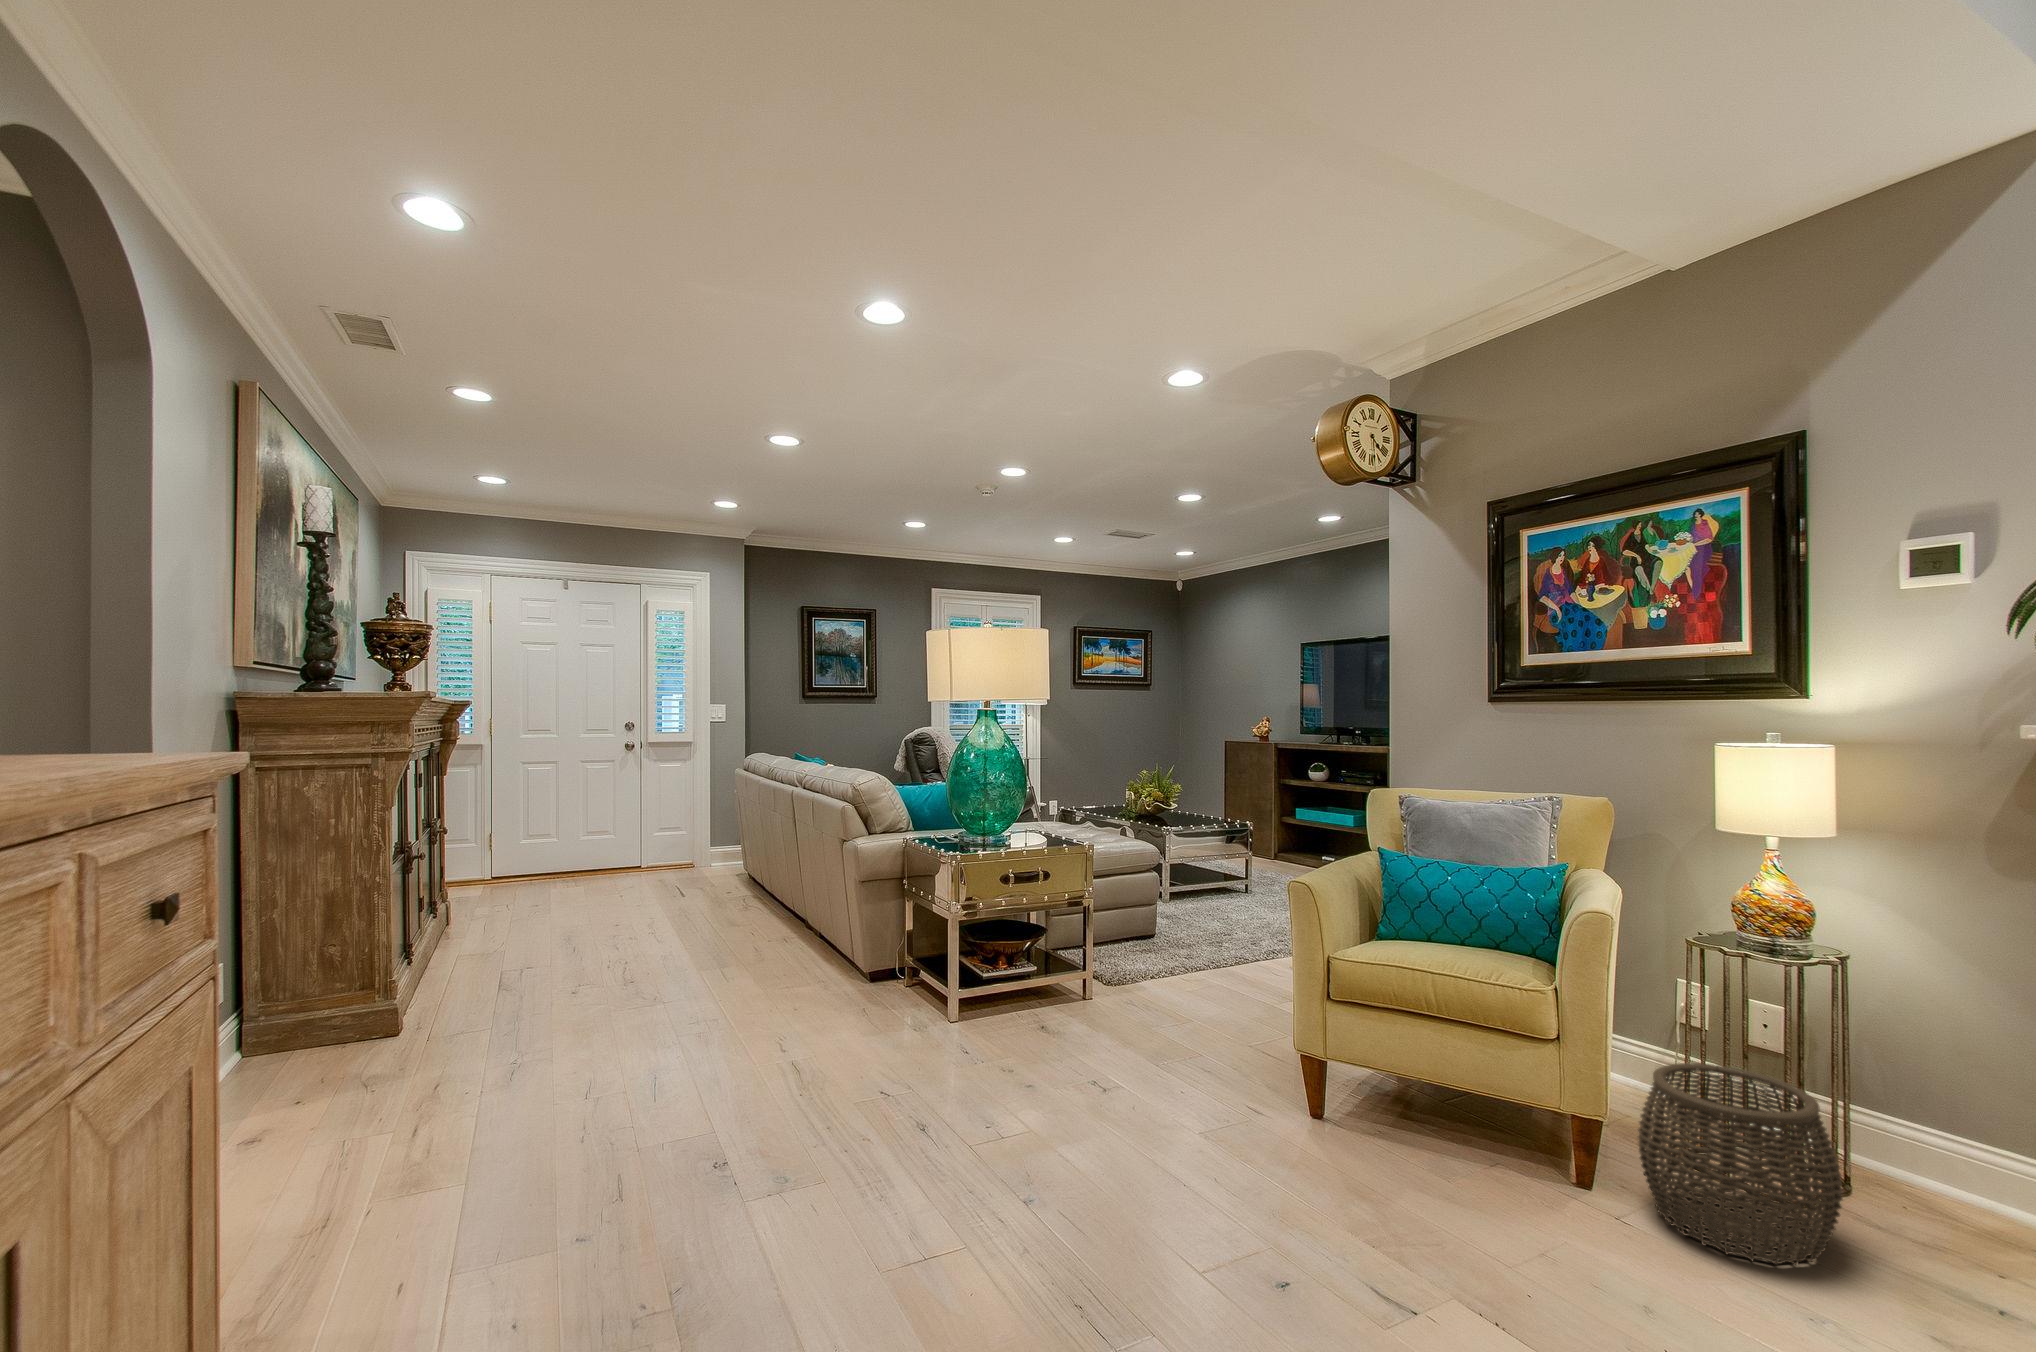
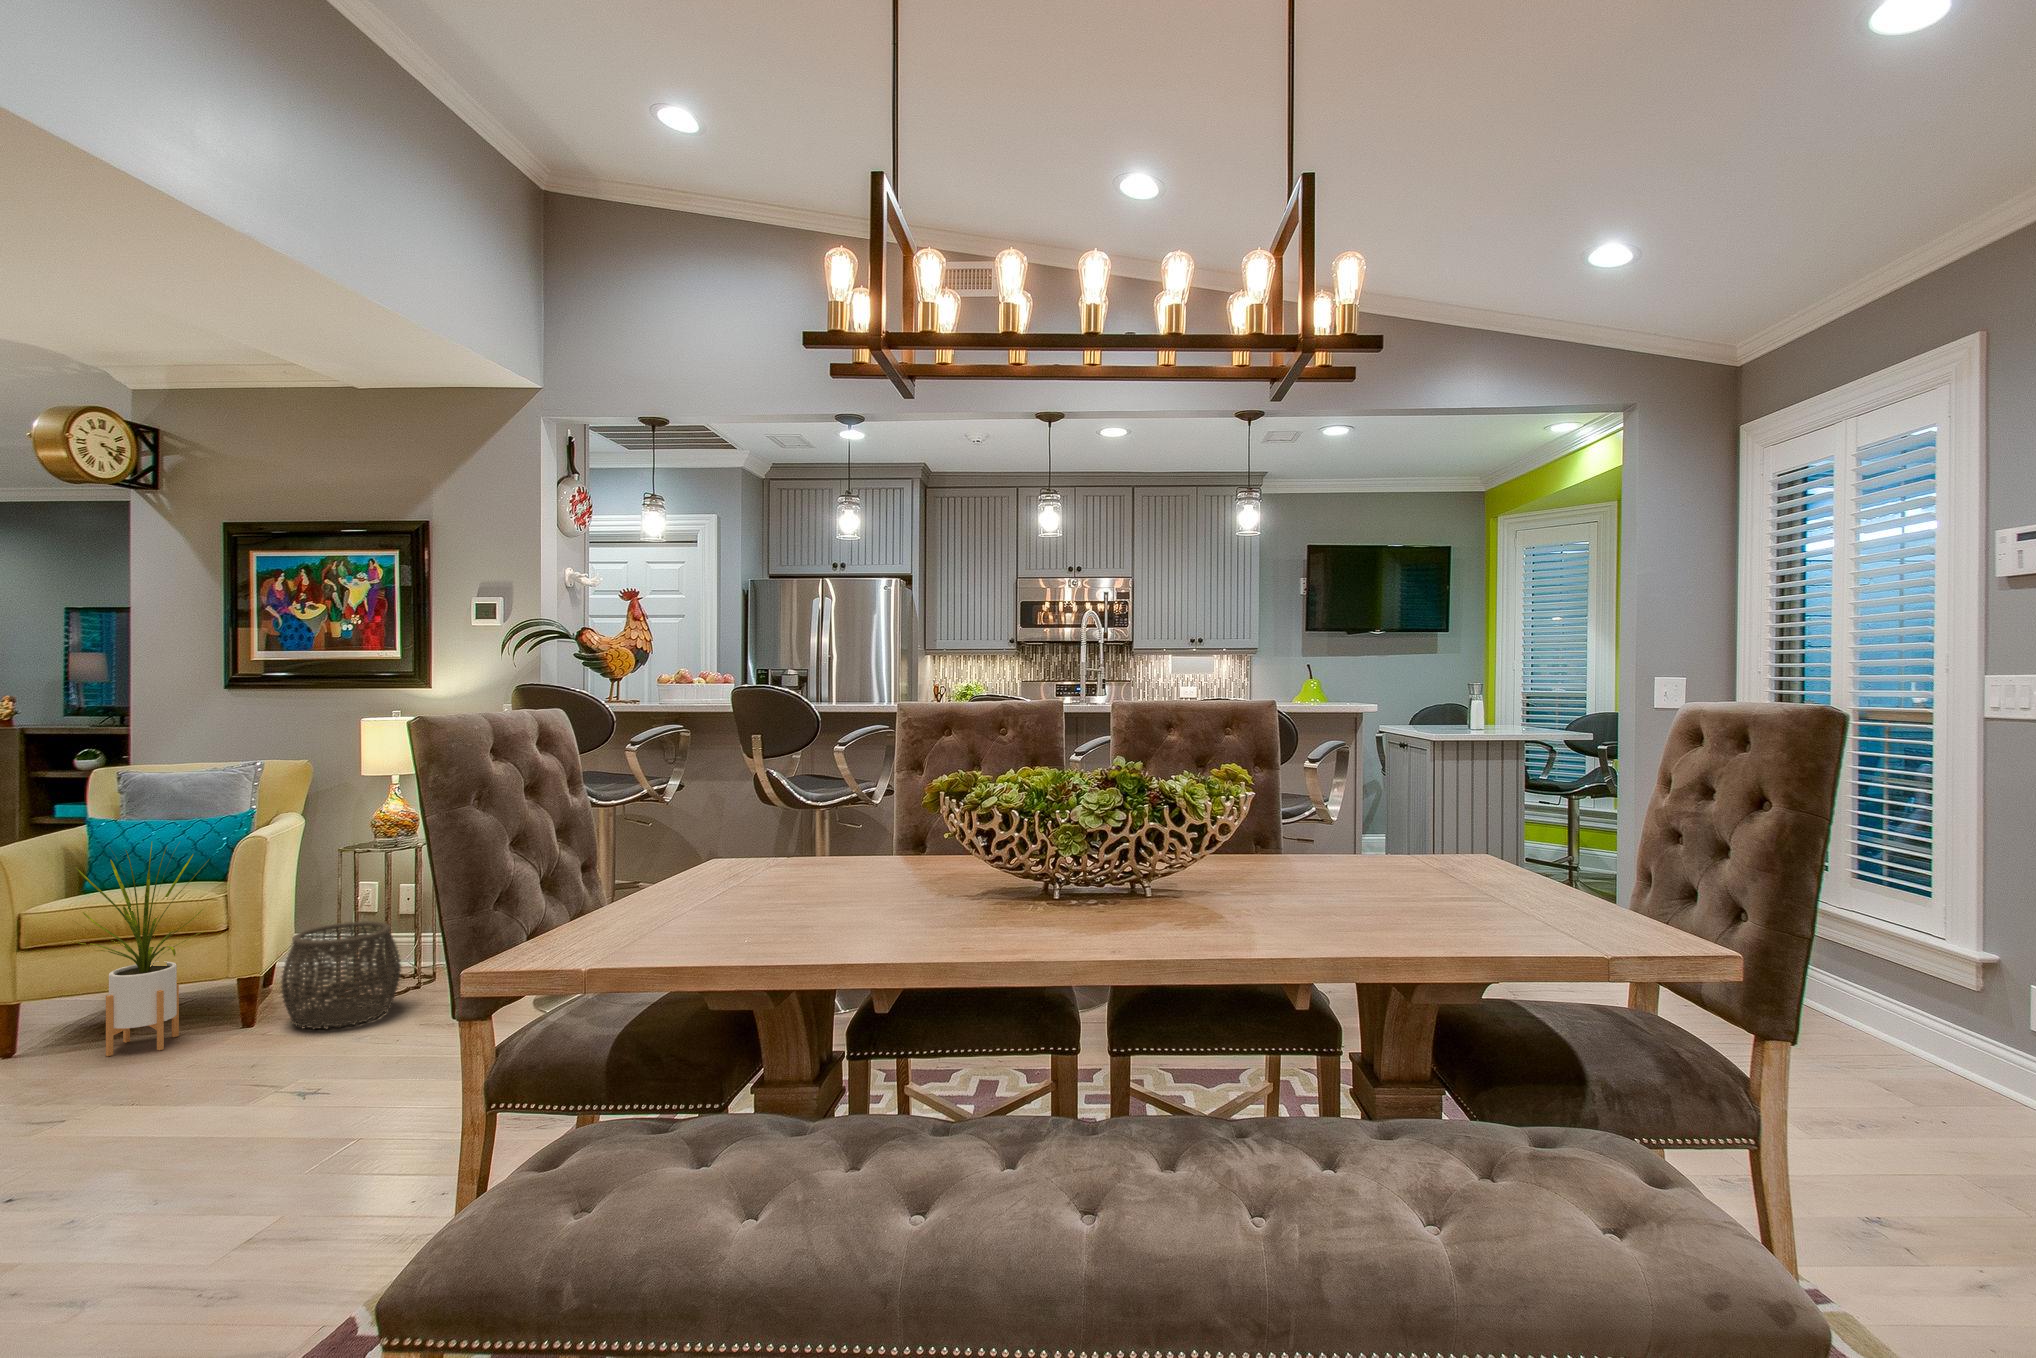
house plant: none [1385,896,1547,1195] -> present [75,843,213,1056]

